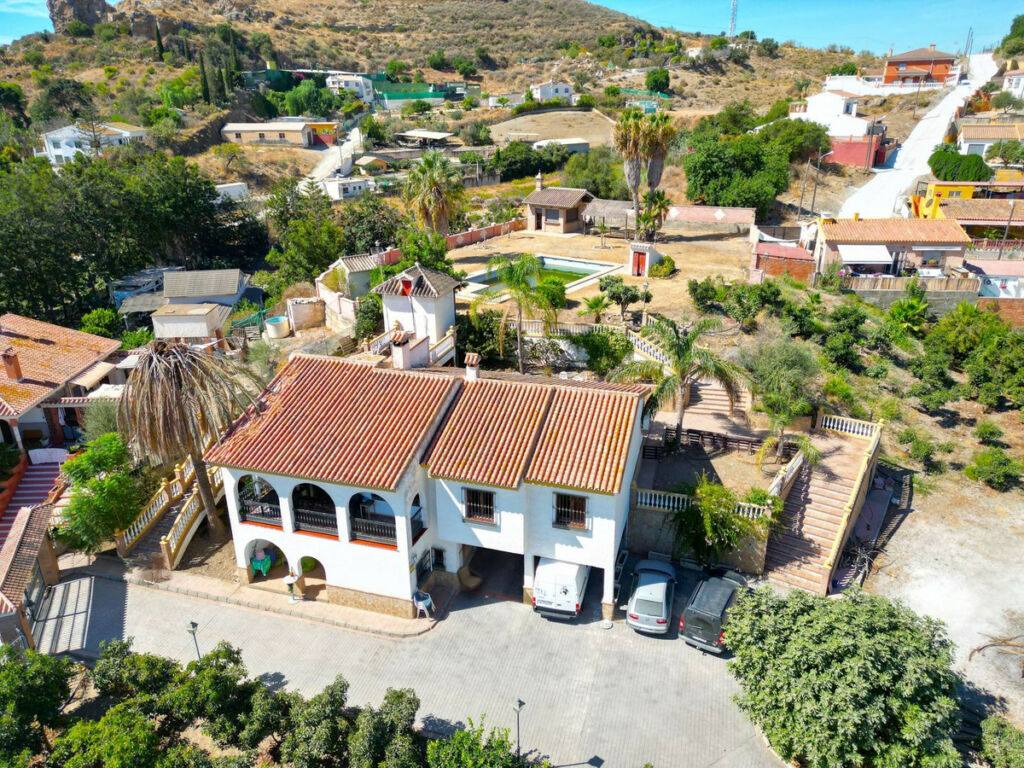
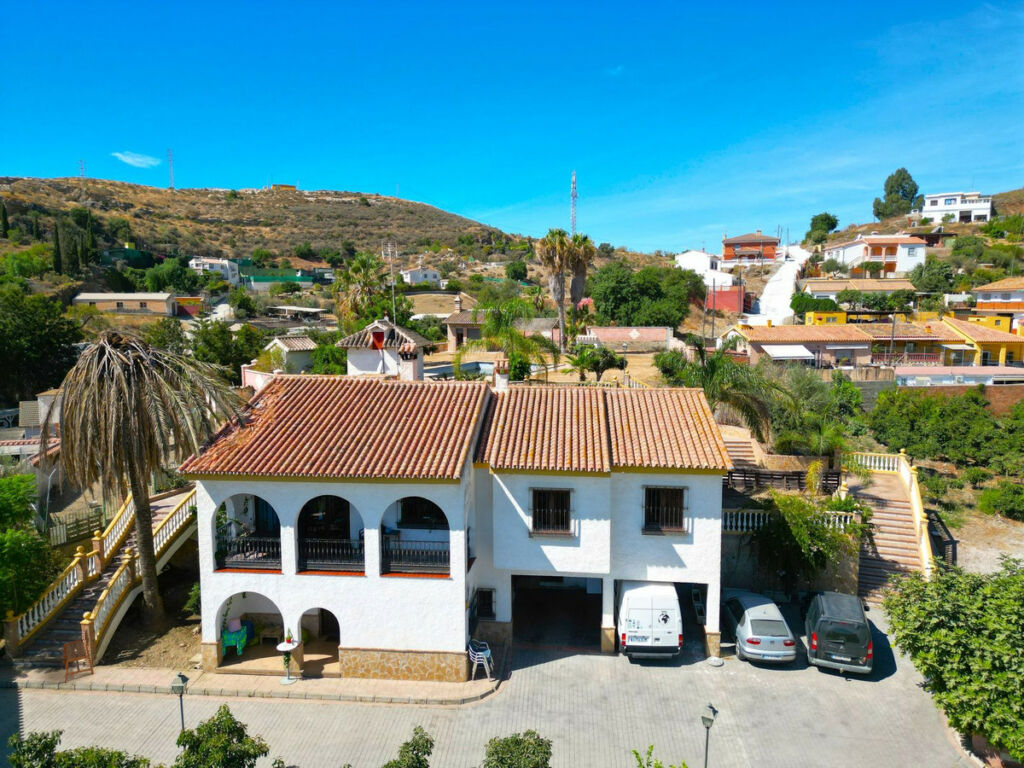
lounge chair: present [457,565,483,591] -> none [509,611,543,655]

